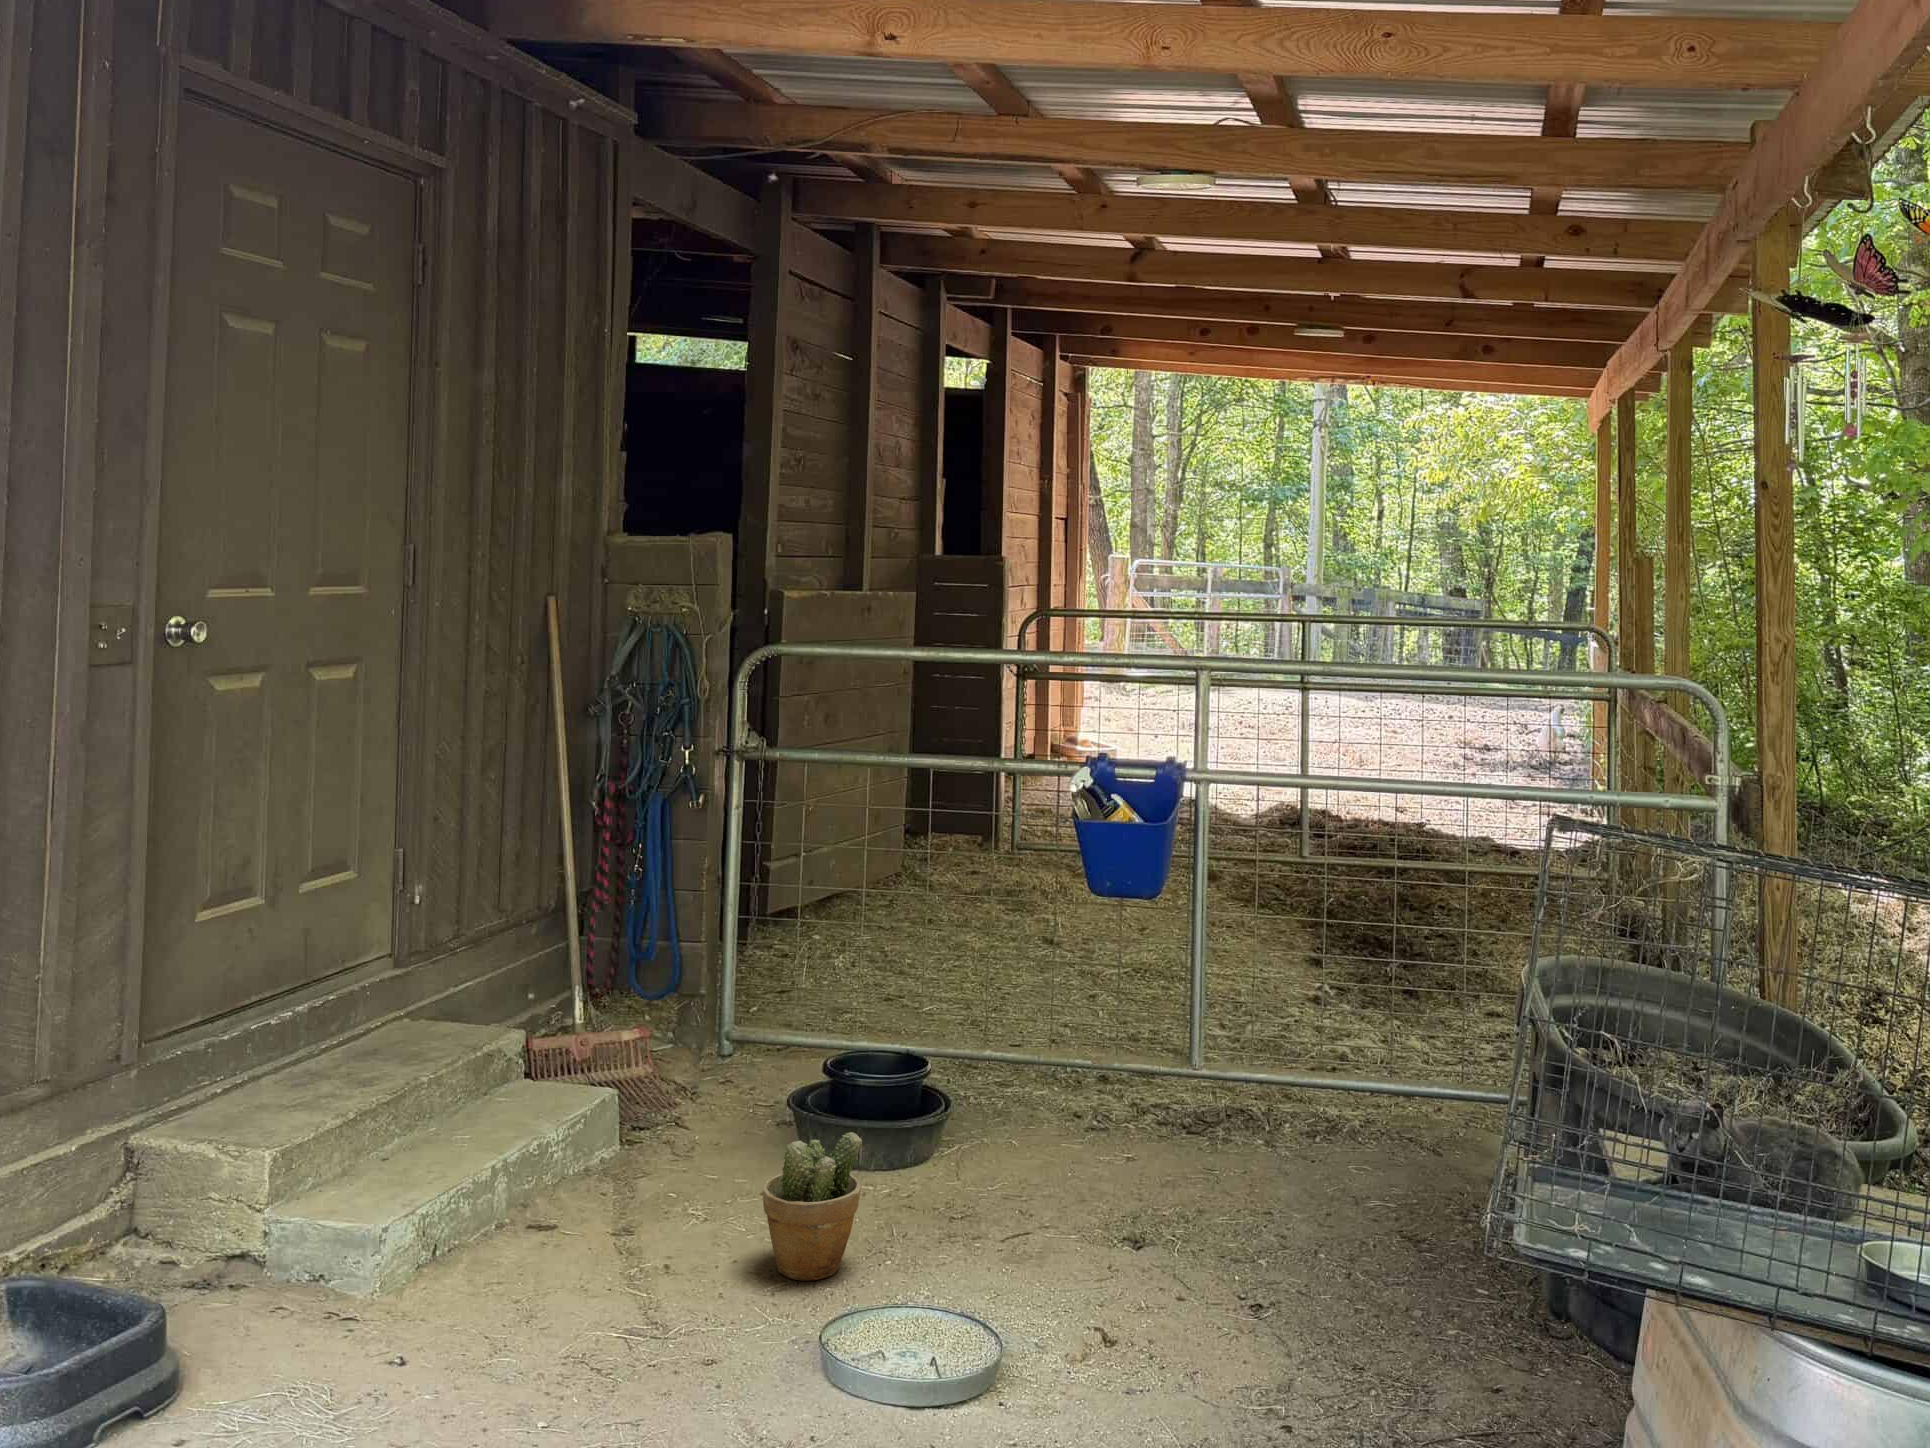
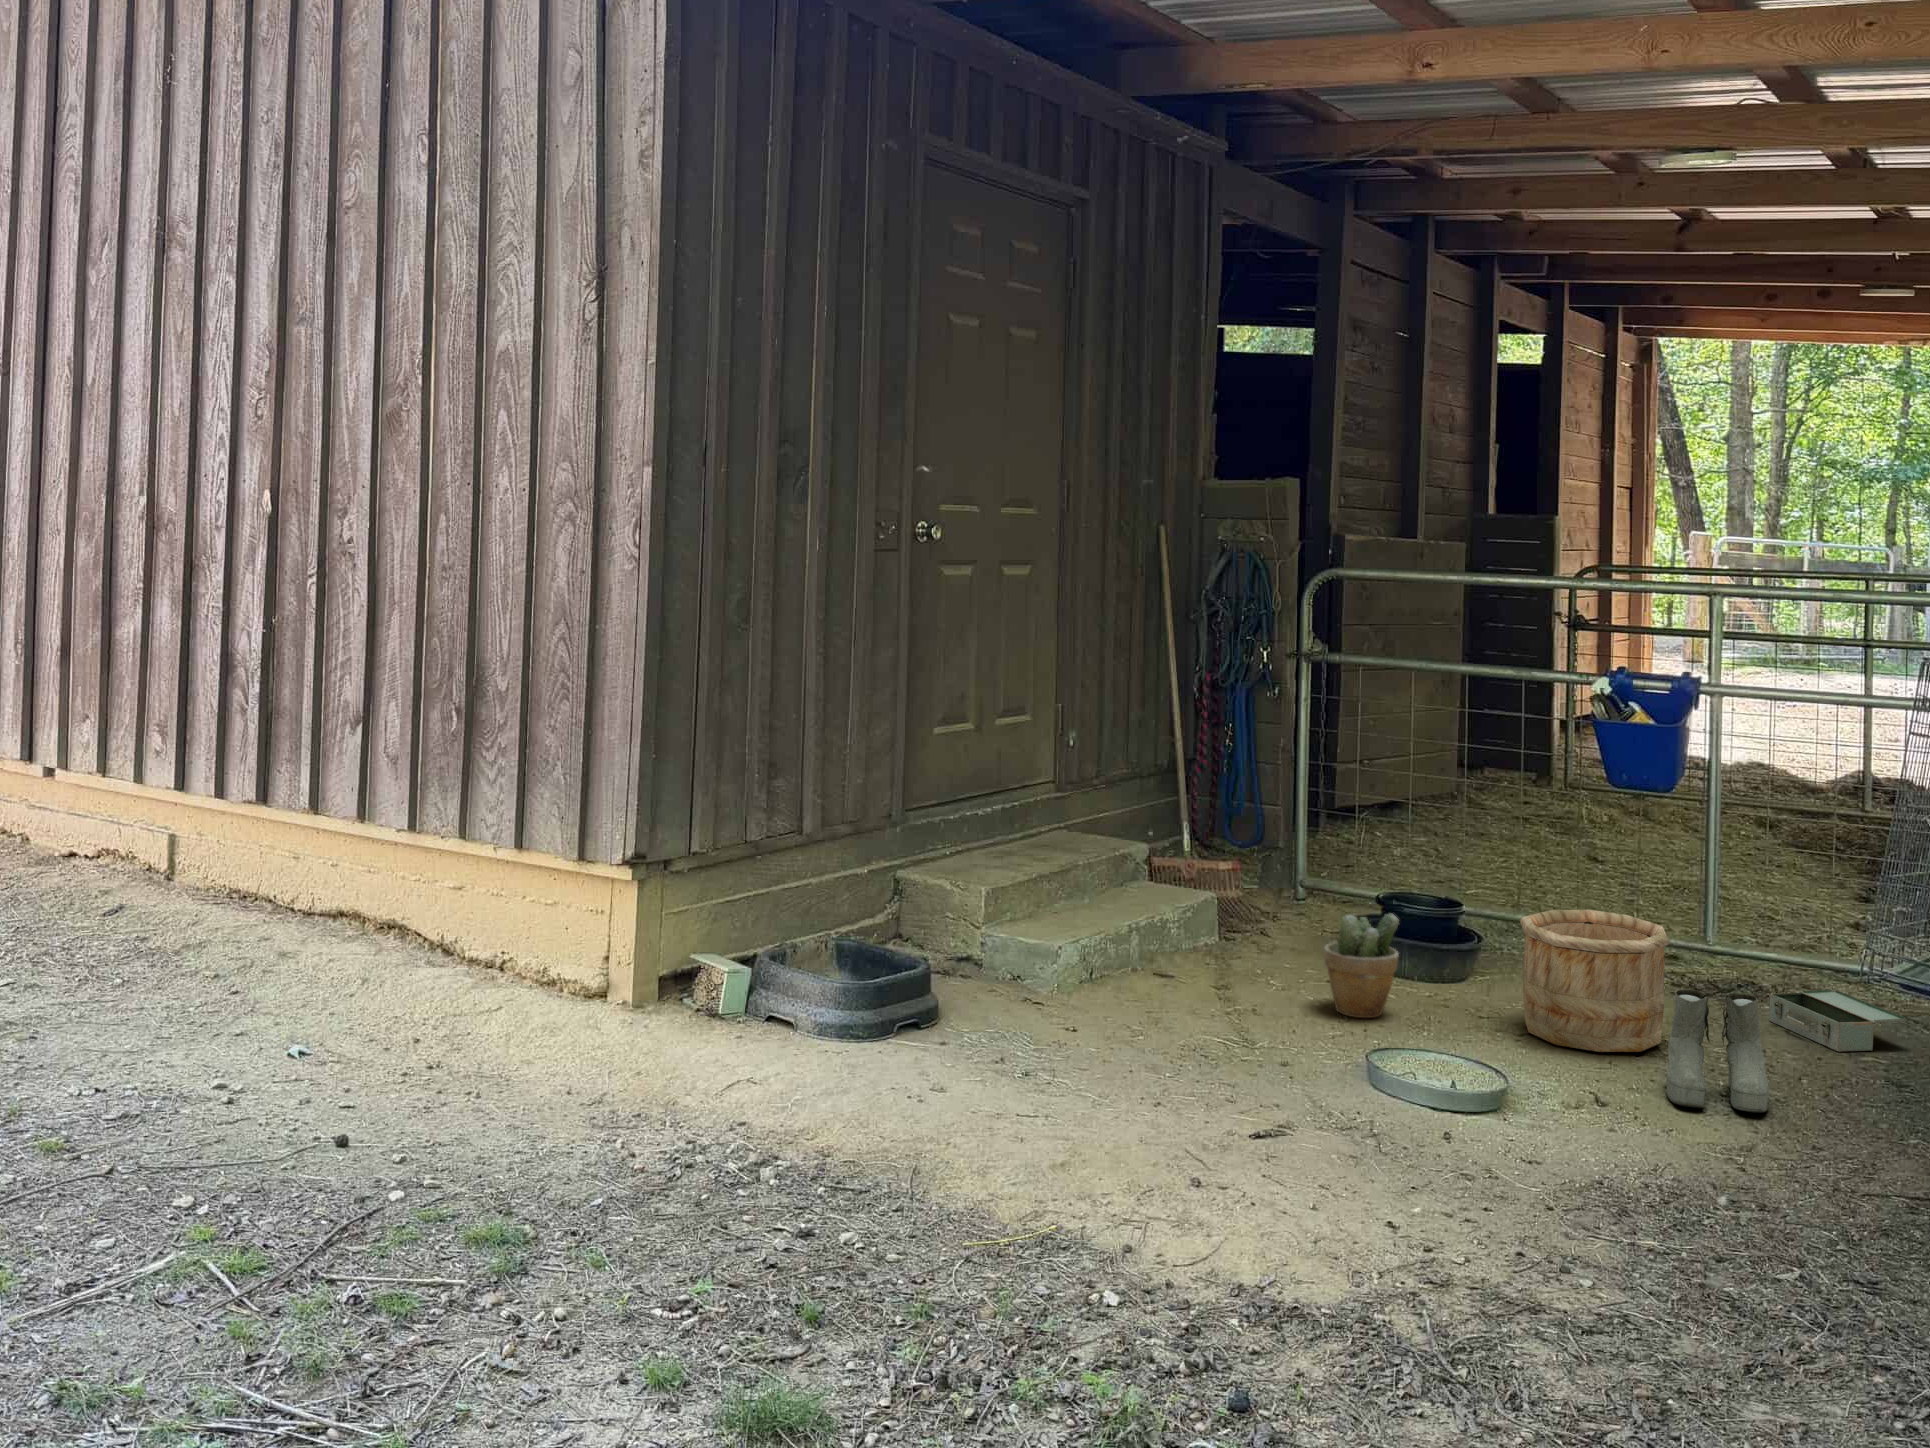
wooden bucket: none [1013,1093,1193,1292] -> present [1520,910,1669,1052]
toolbox: none [1289,1145,1439,1235] -> present [1769,989,1906,1052]
boots: none [1204,1210,1325,1381] -> present [1666,990,1769,1113]

